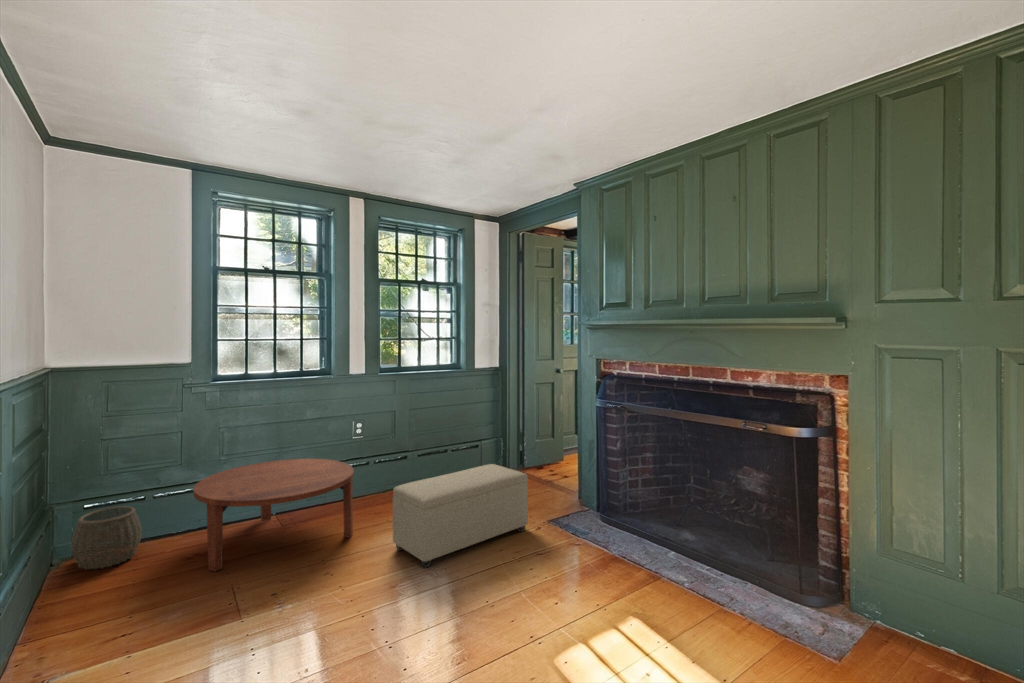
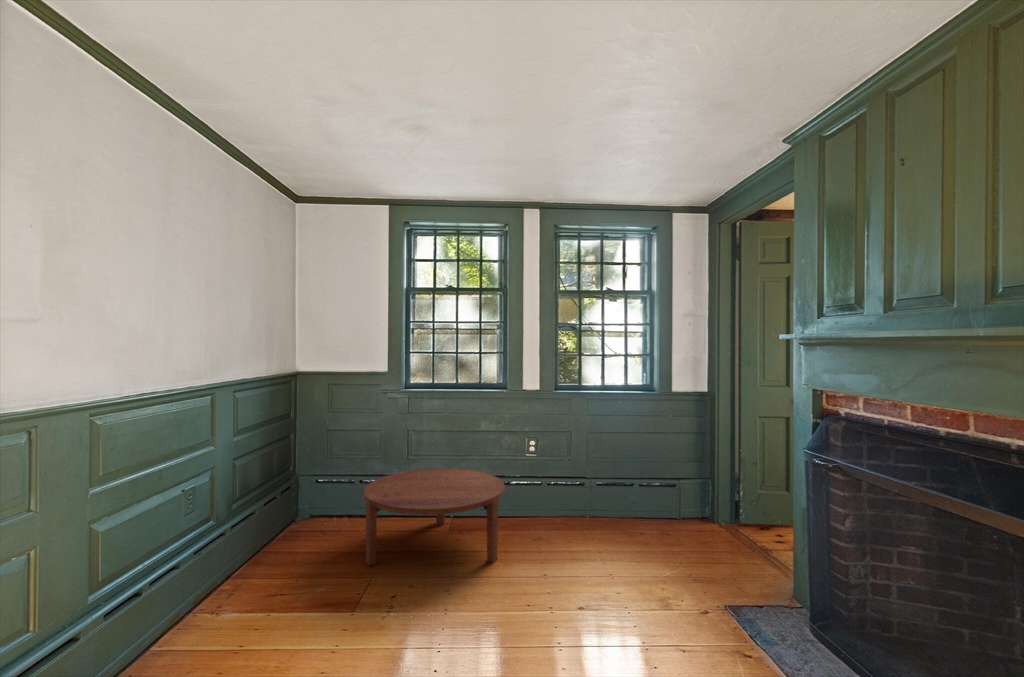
ottoman: present [393,464,528,567] -> none [520,513,691,625]
woven basket: present [71,506,141,570] -> none [294,489,342,539]

